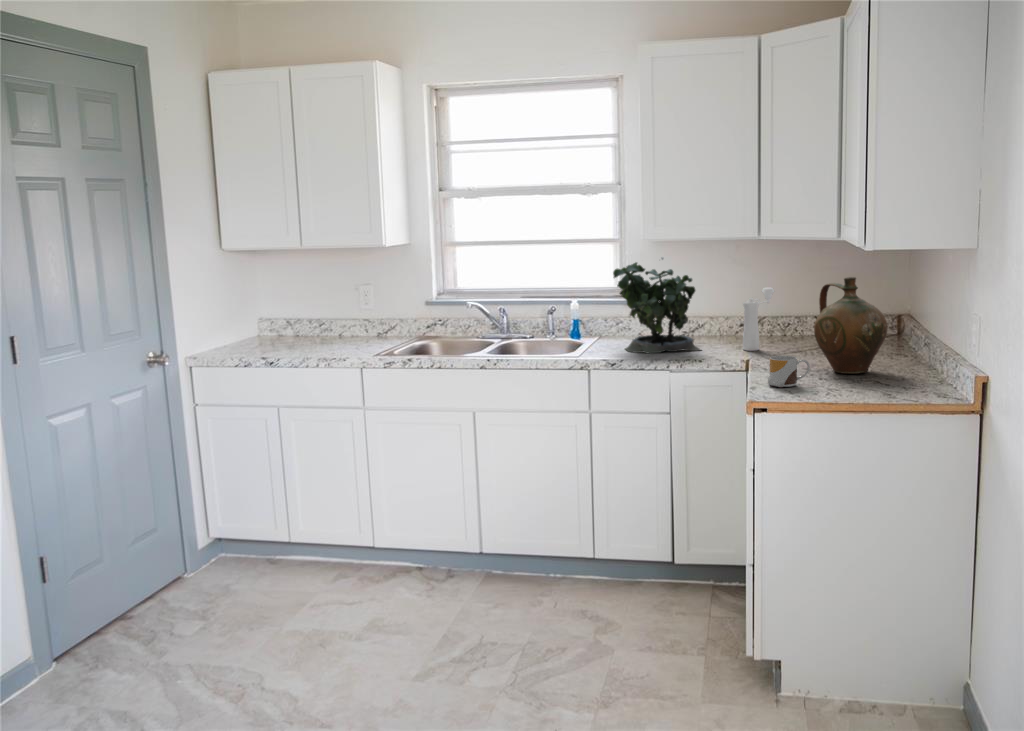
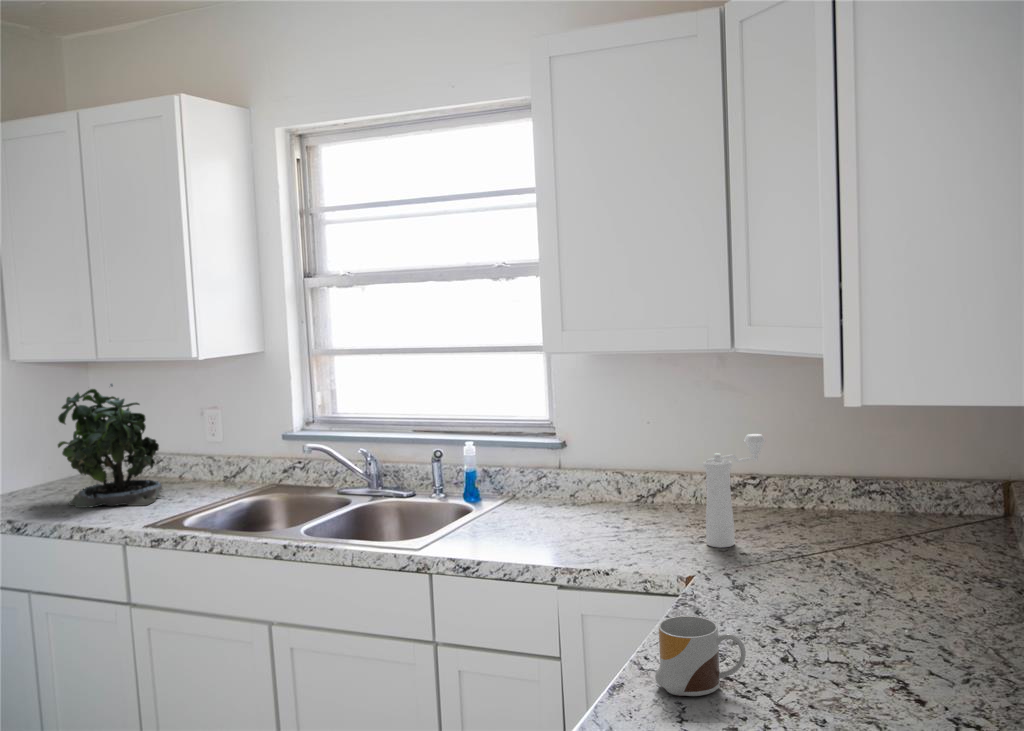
potted plant: present [613,258,701,353] -> present [58,384,162,508]
ceramic jug: present [814,277,887,374] -> none [785,441,943,650]

